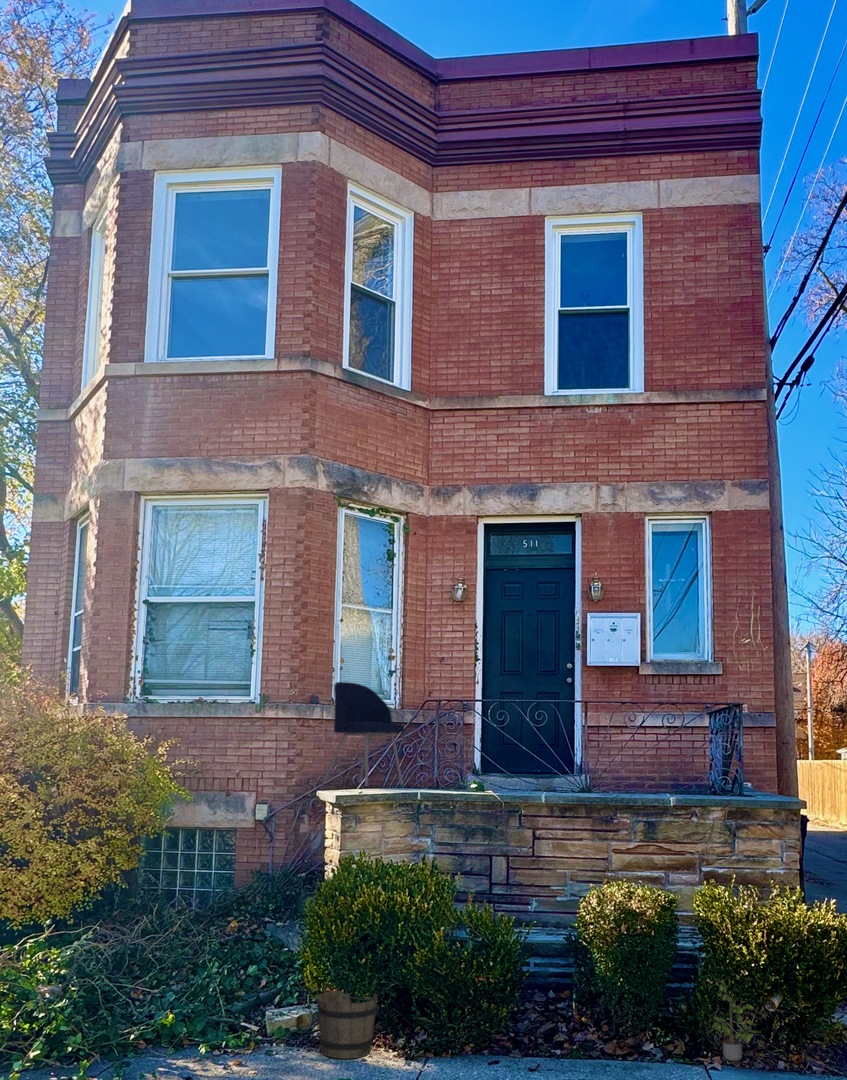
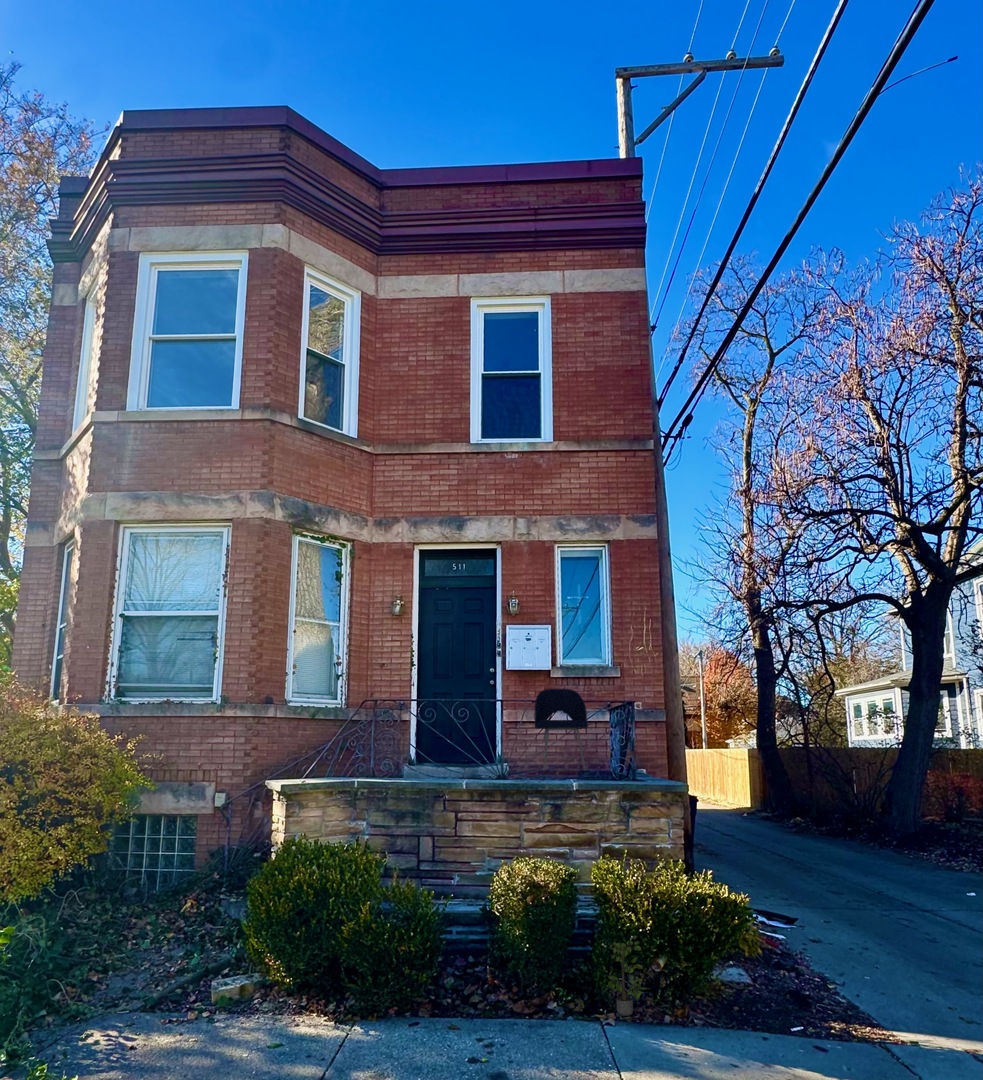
chair: present [323,682,404,787] -> present [535,689,588,772]
bucket: present [317,991,377,1058] -> none [252,959,309,1034]

